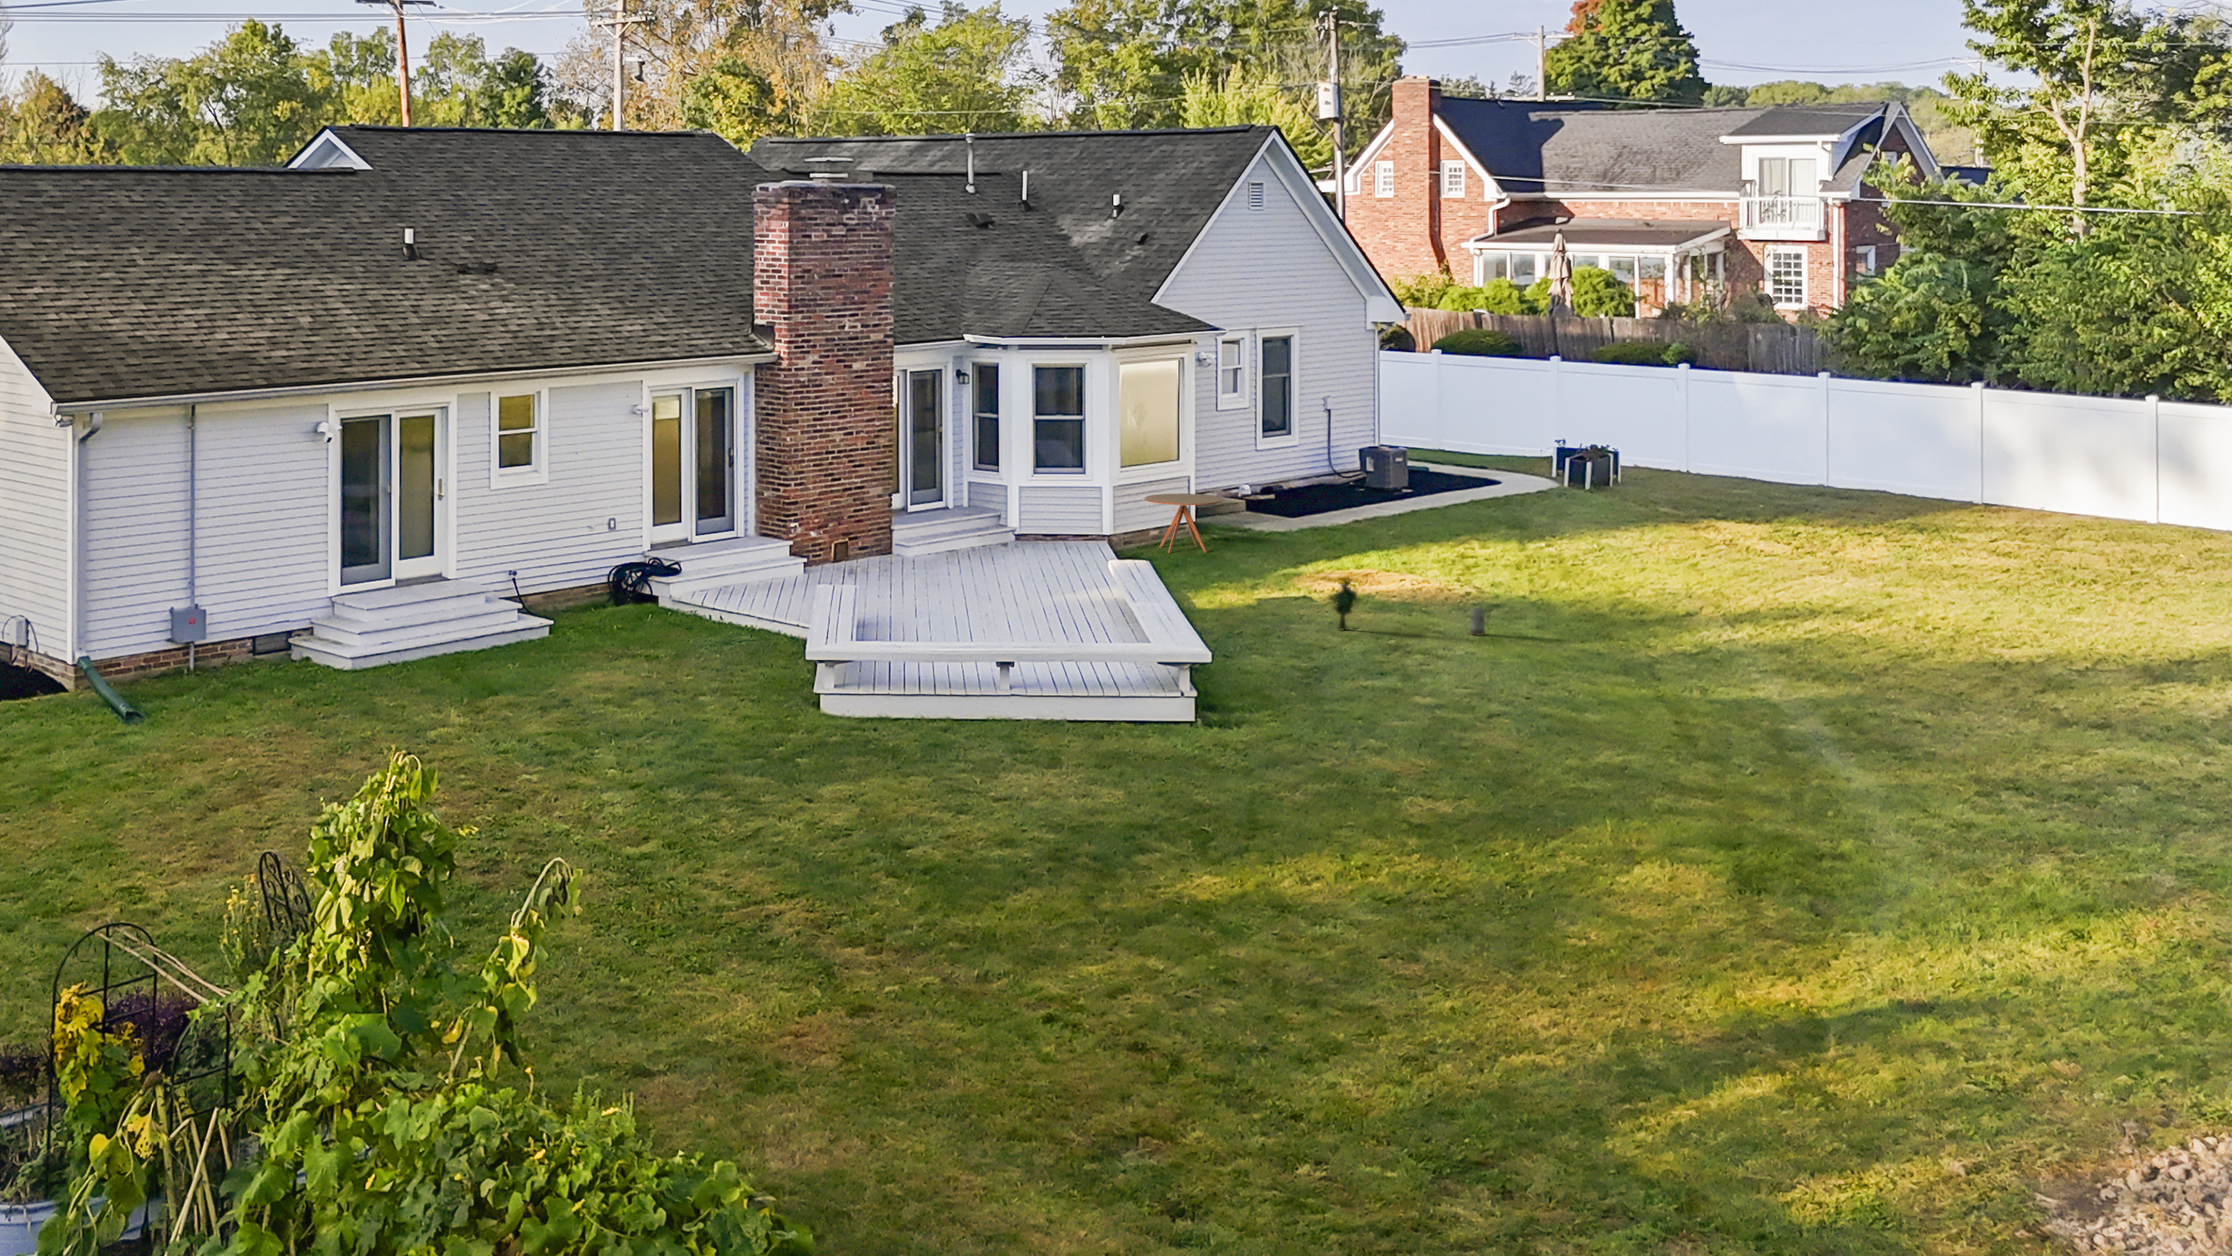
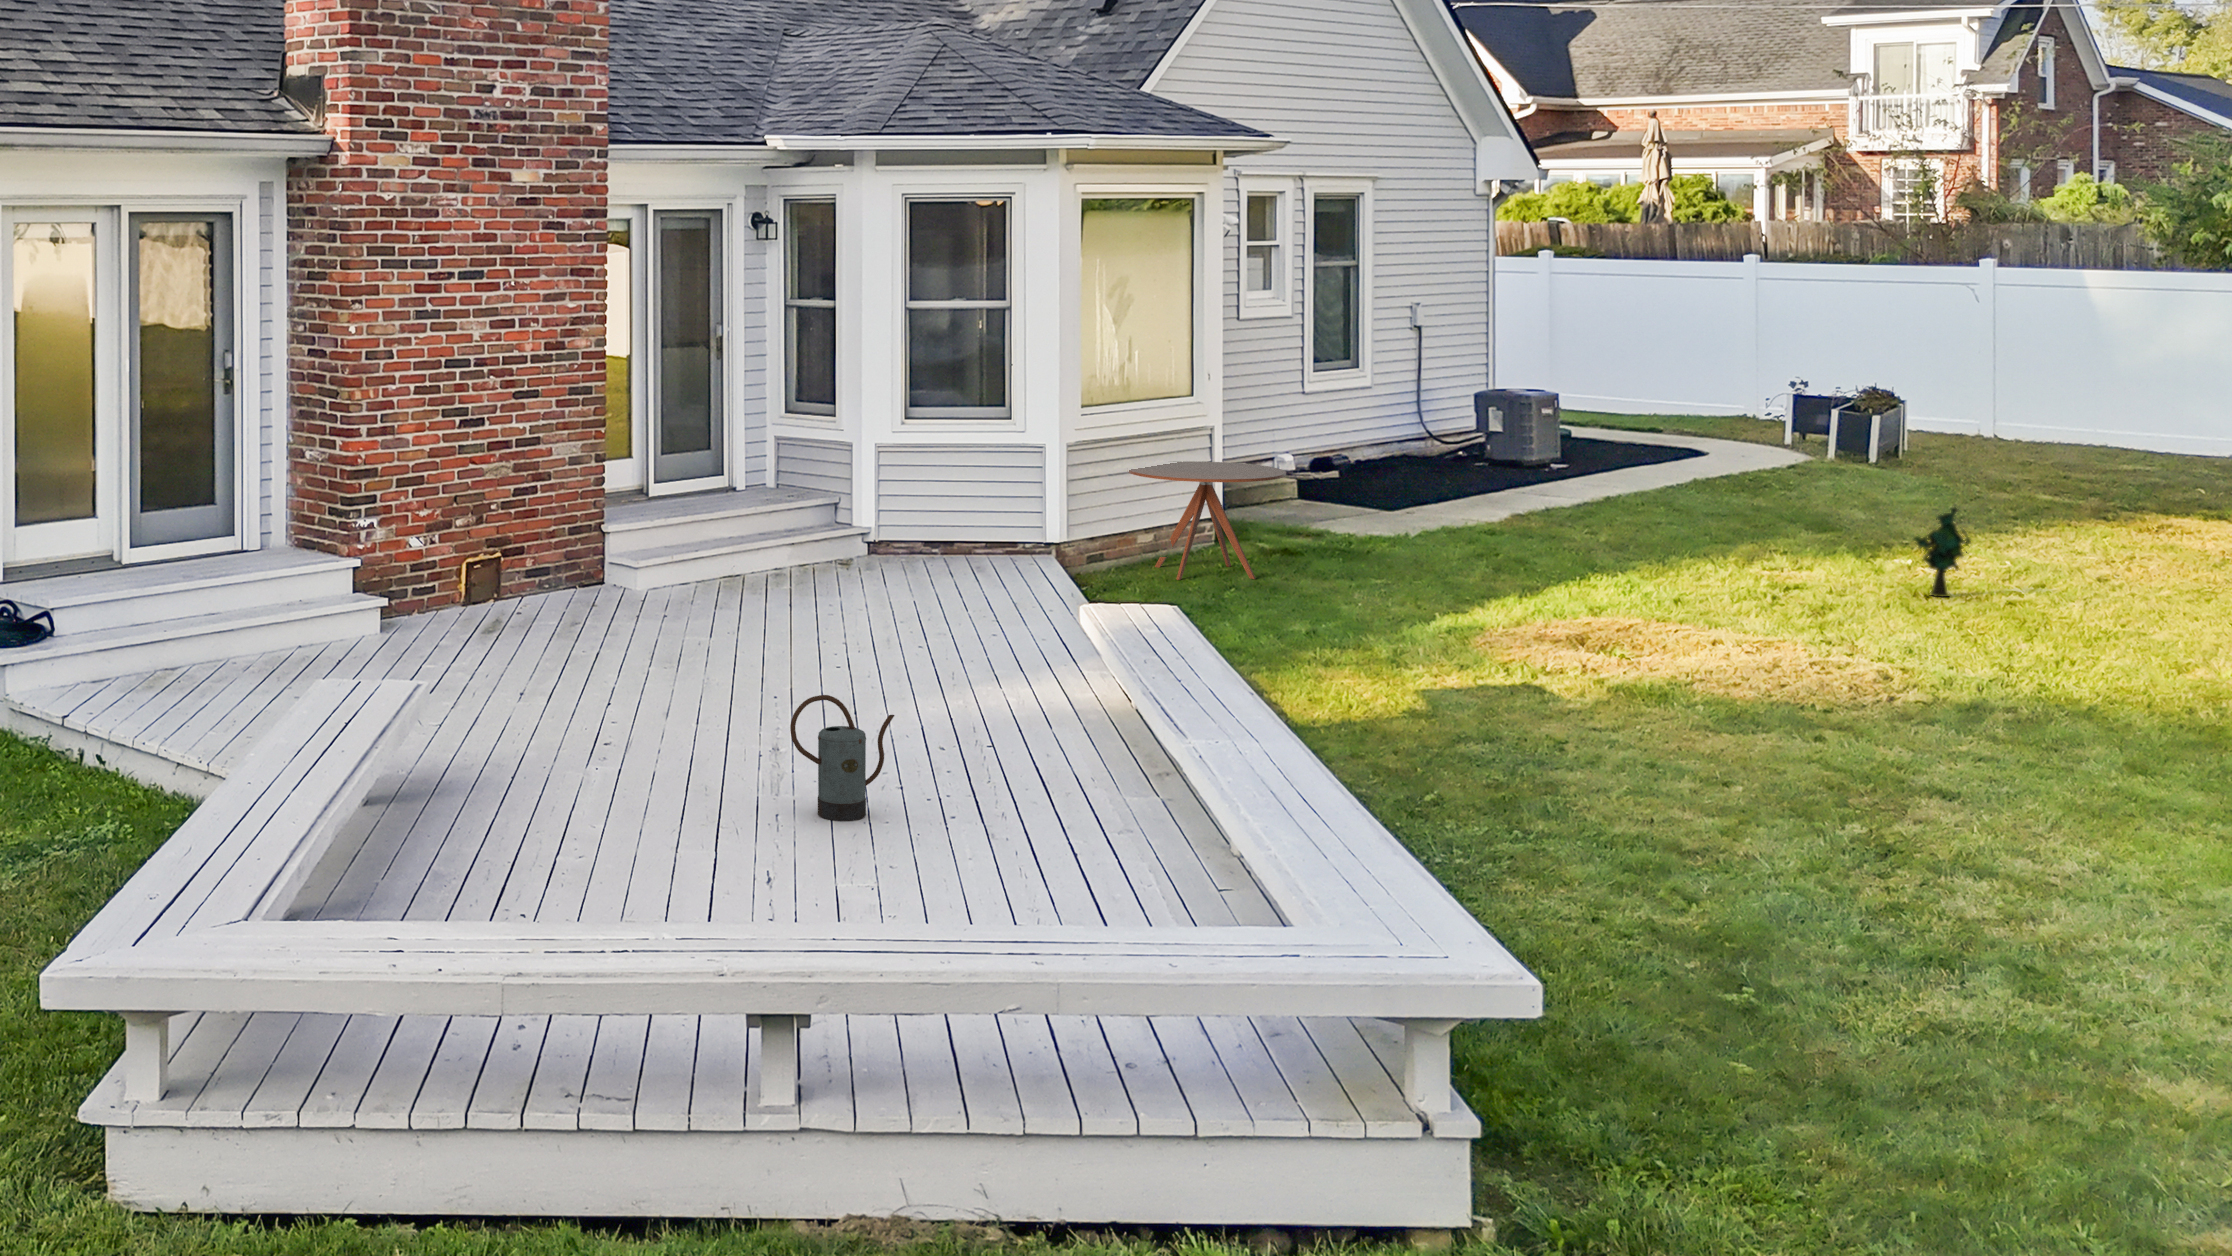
decorative plant: present [1329,579,1357,630] -> present [1914,507,1971,597]
watering can: present [1465,605,1488,635] -> present [790,695,894,821]

